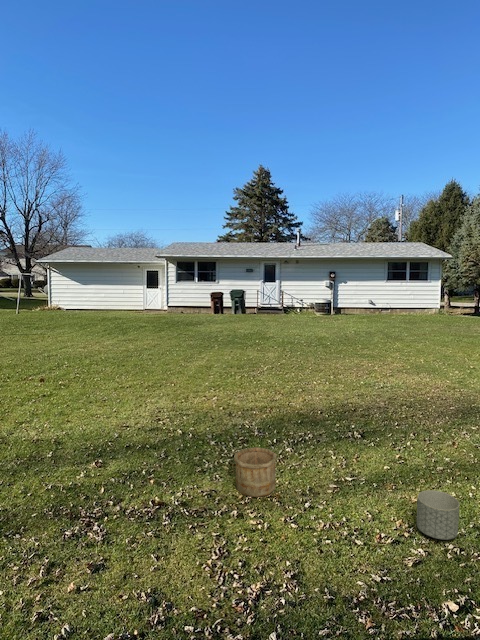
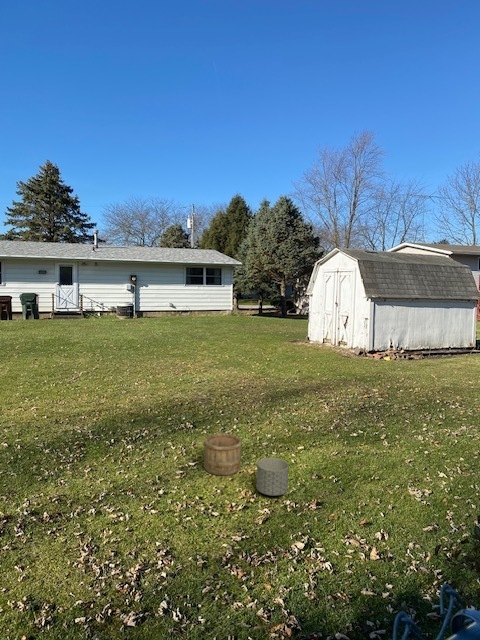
wooden bucket: present [234,447,277,497] -> present [203,433,242,476]

